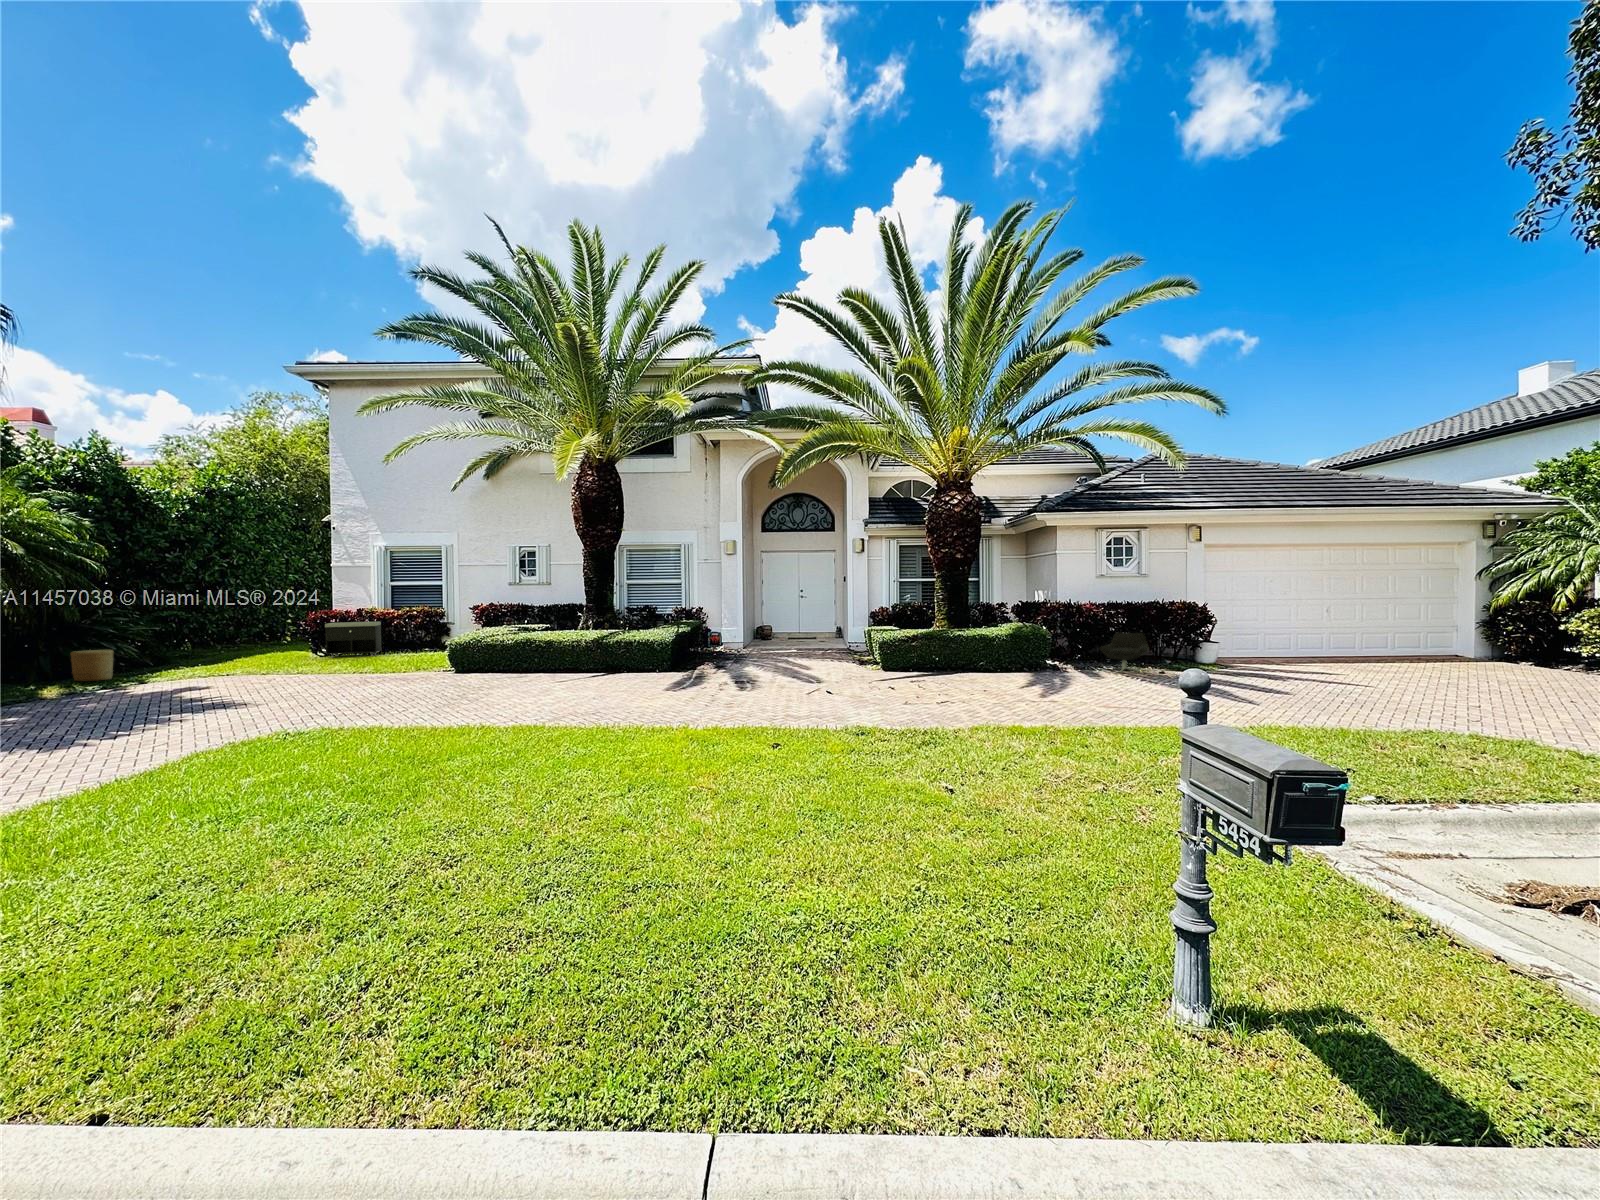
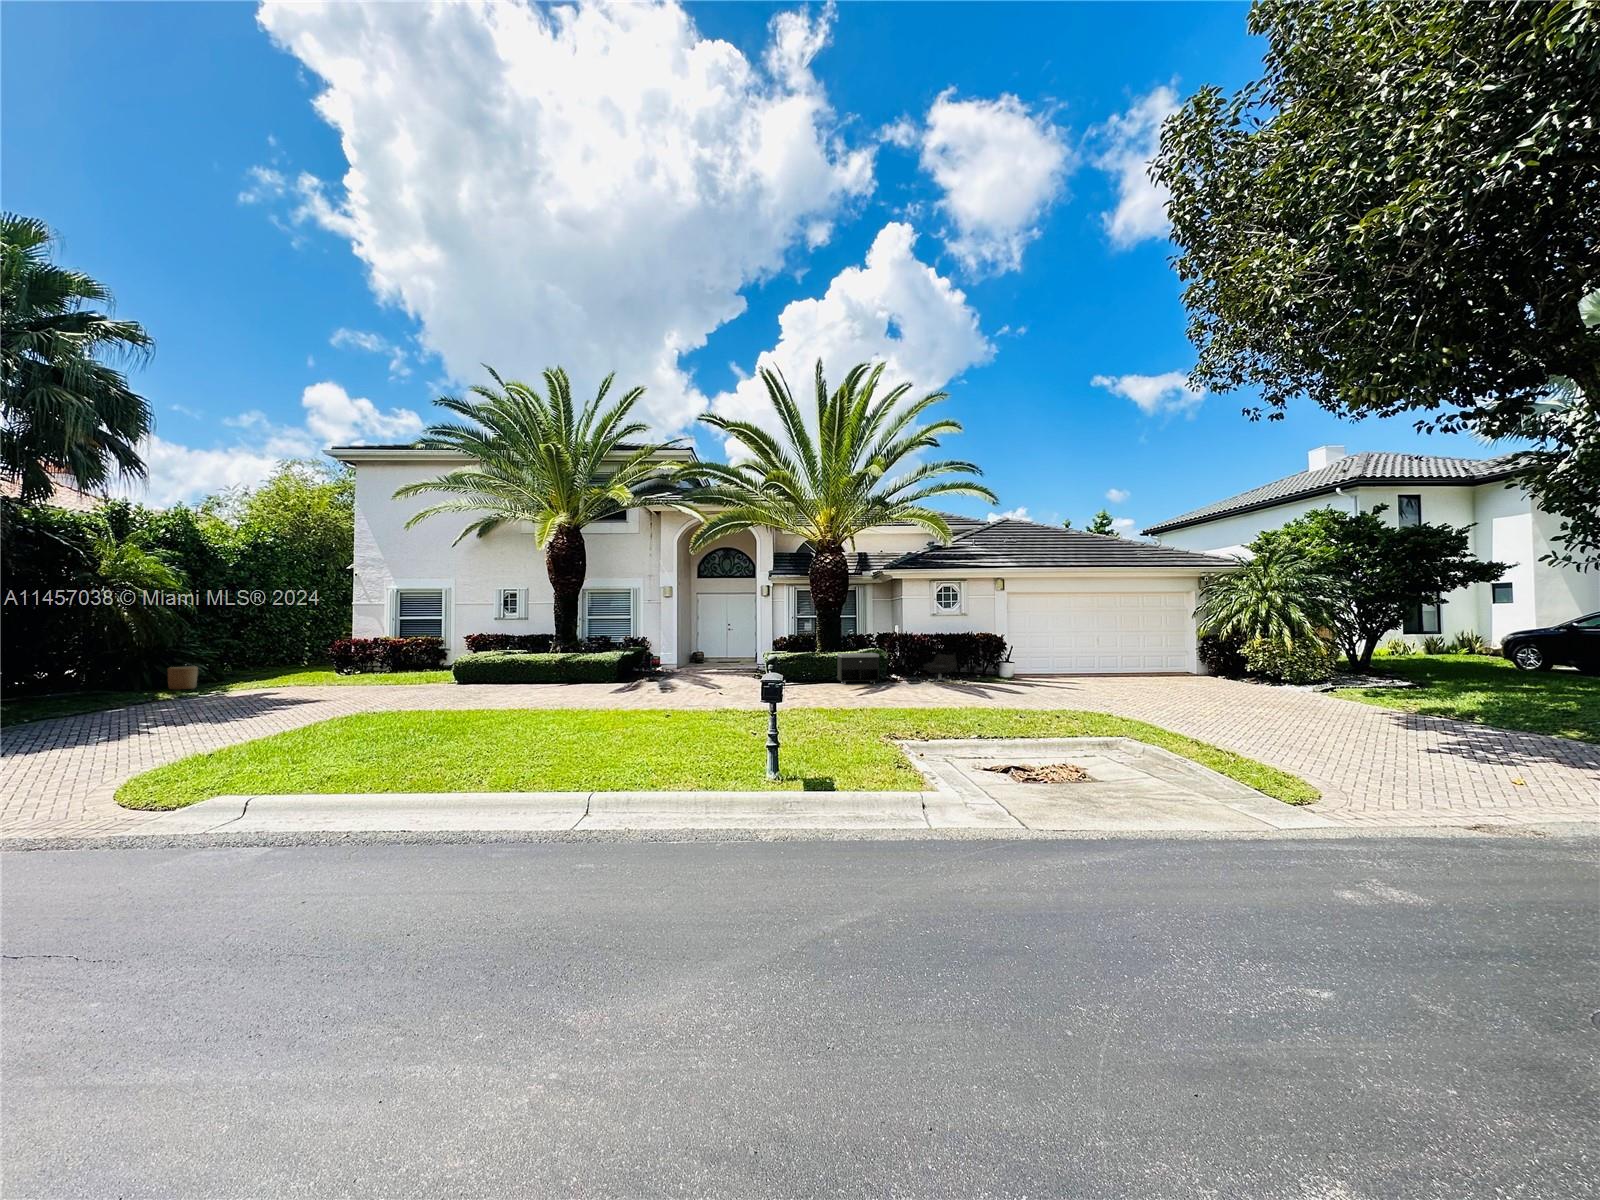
storage bench: present [325,622,381,657] -> present [837,653,879,684]

